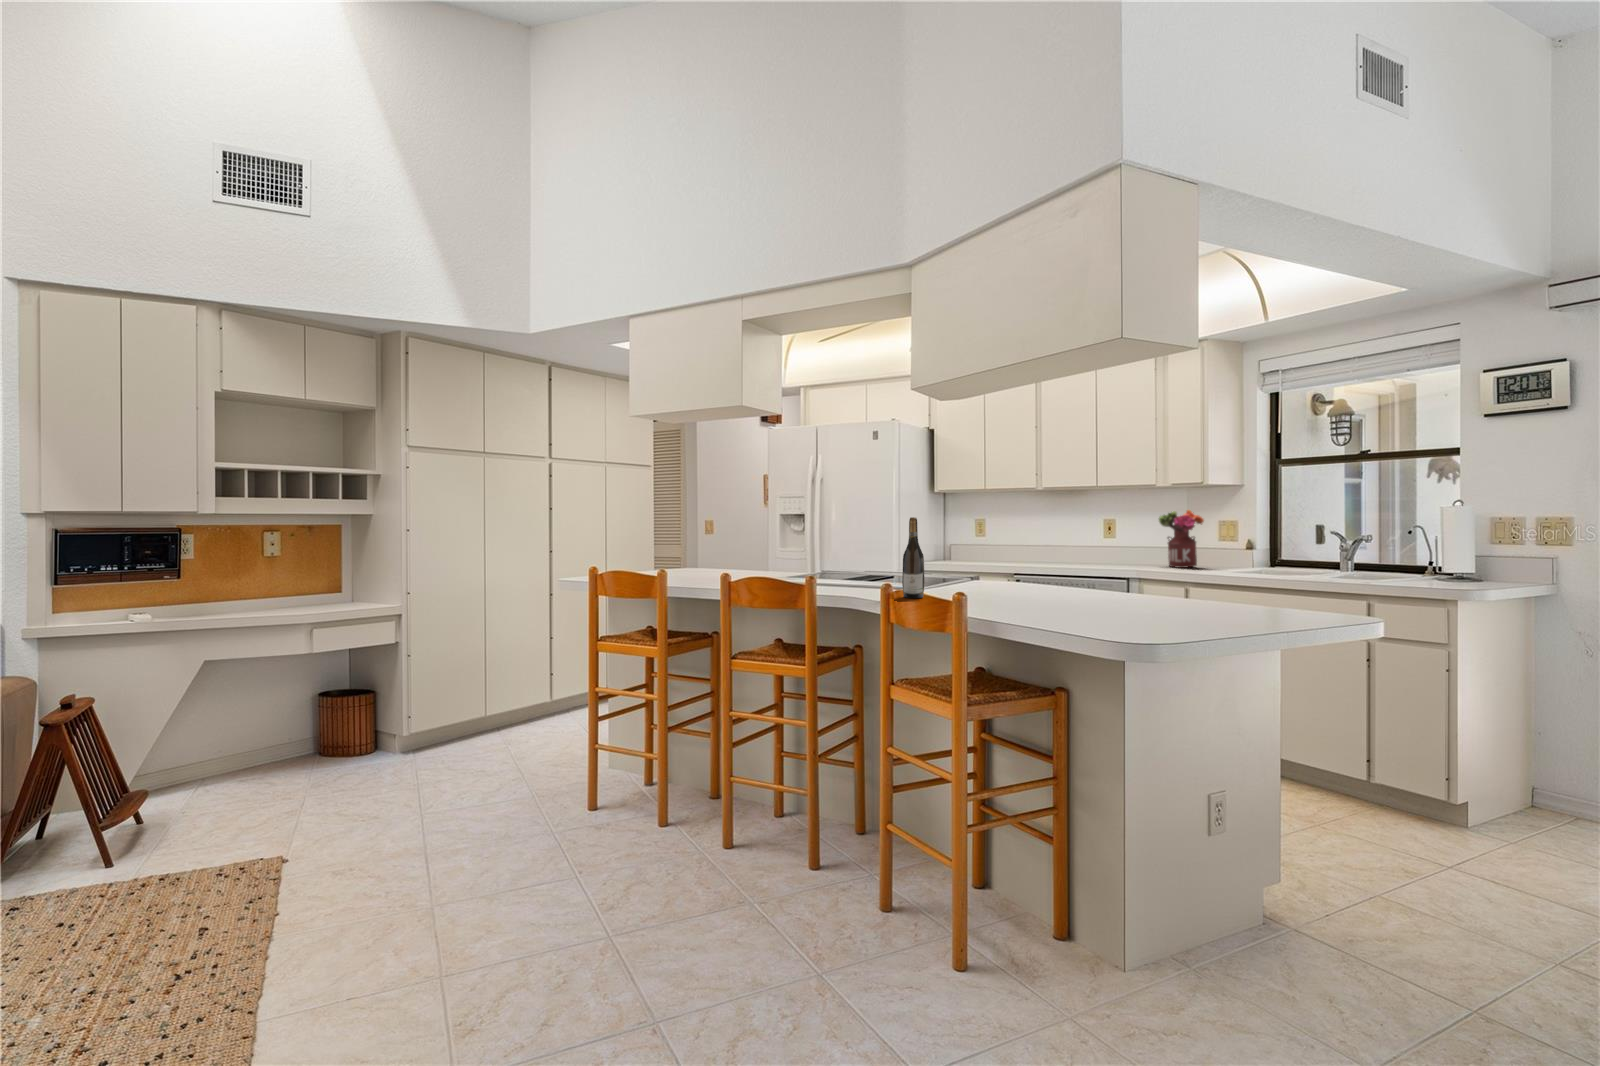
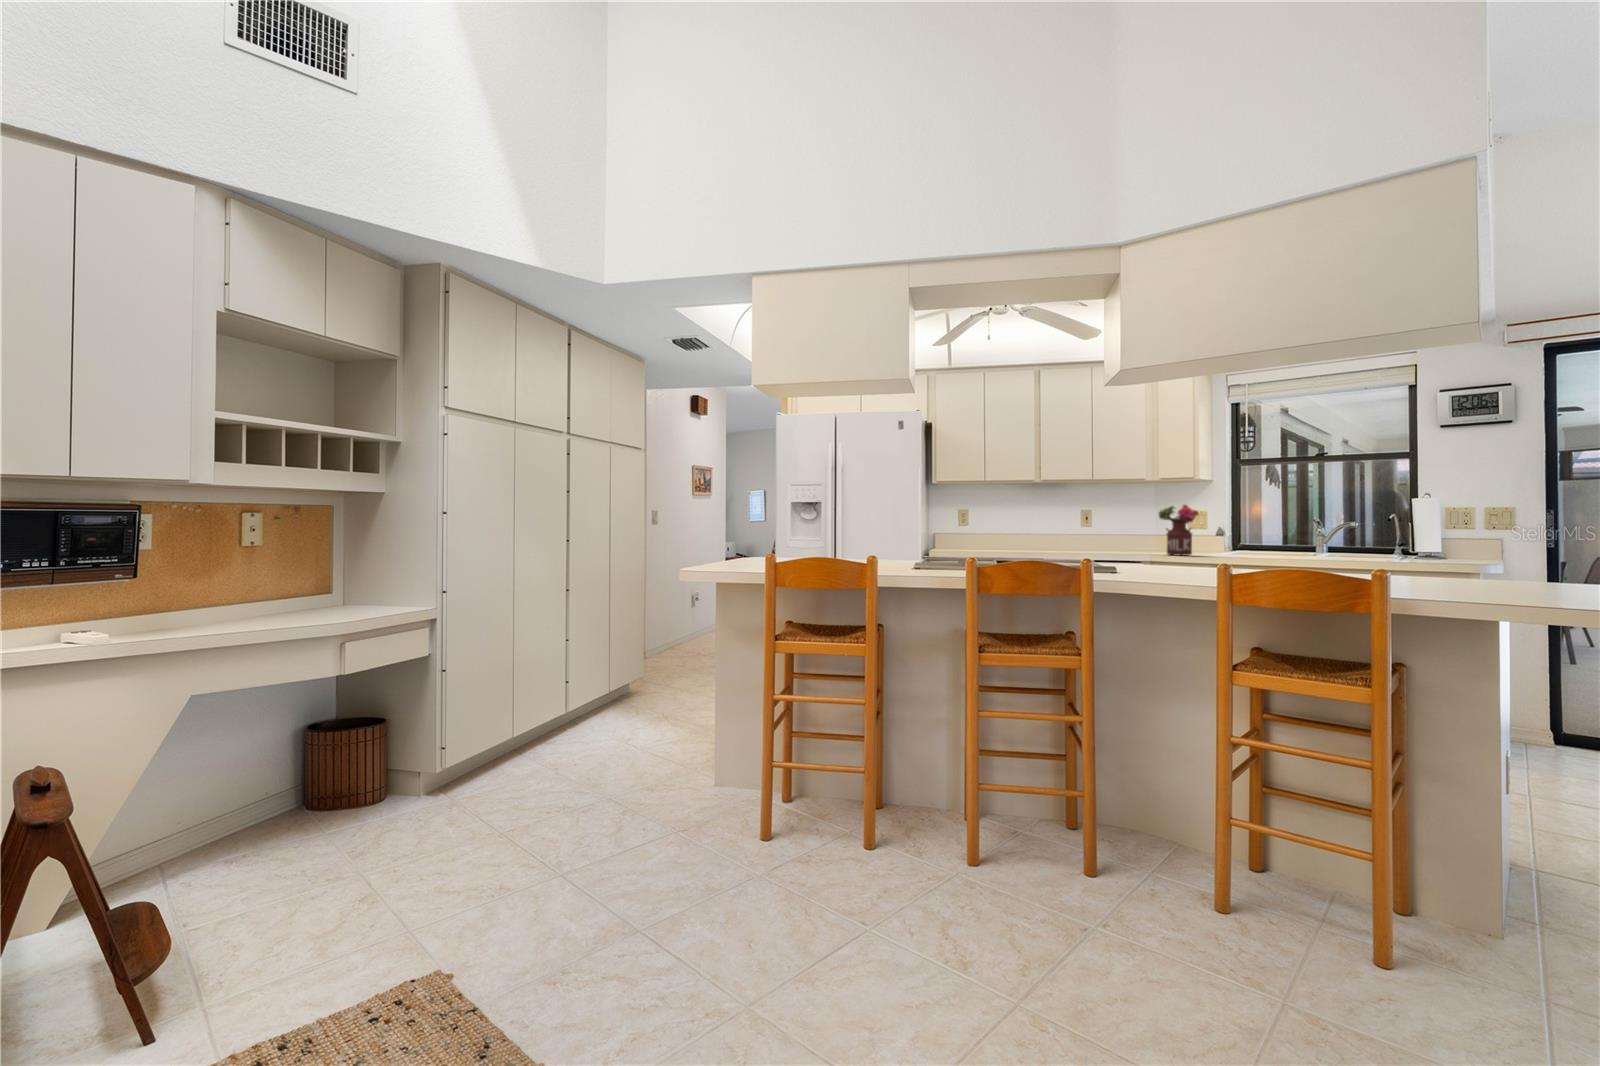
wine bottle: present [902,517,925,598] -> none [1131,495,1156,578]

